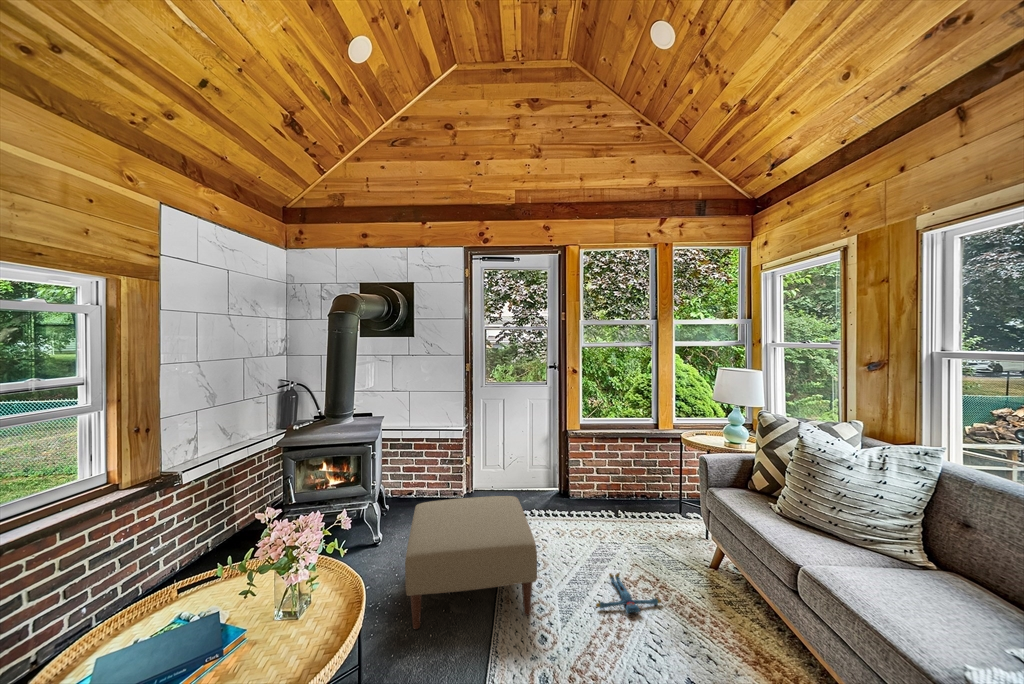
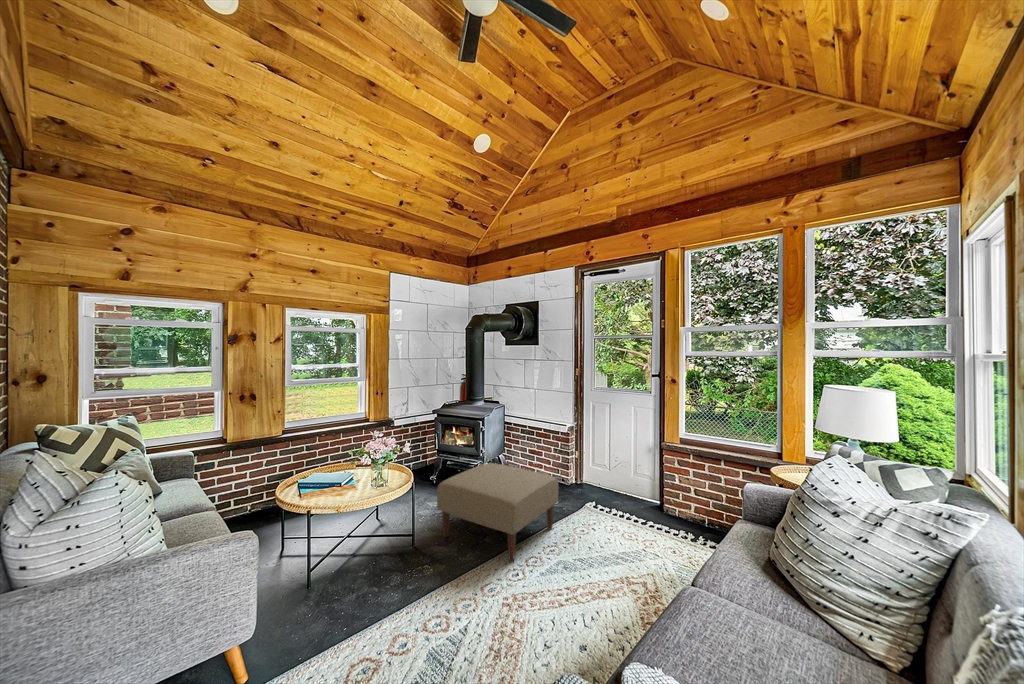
plush toy: present [596,573,661,614] -> none [560,568,622,609]

